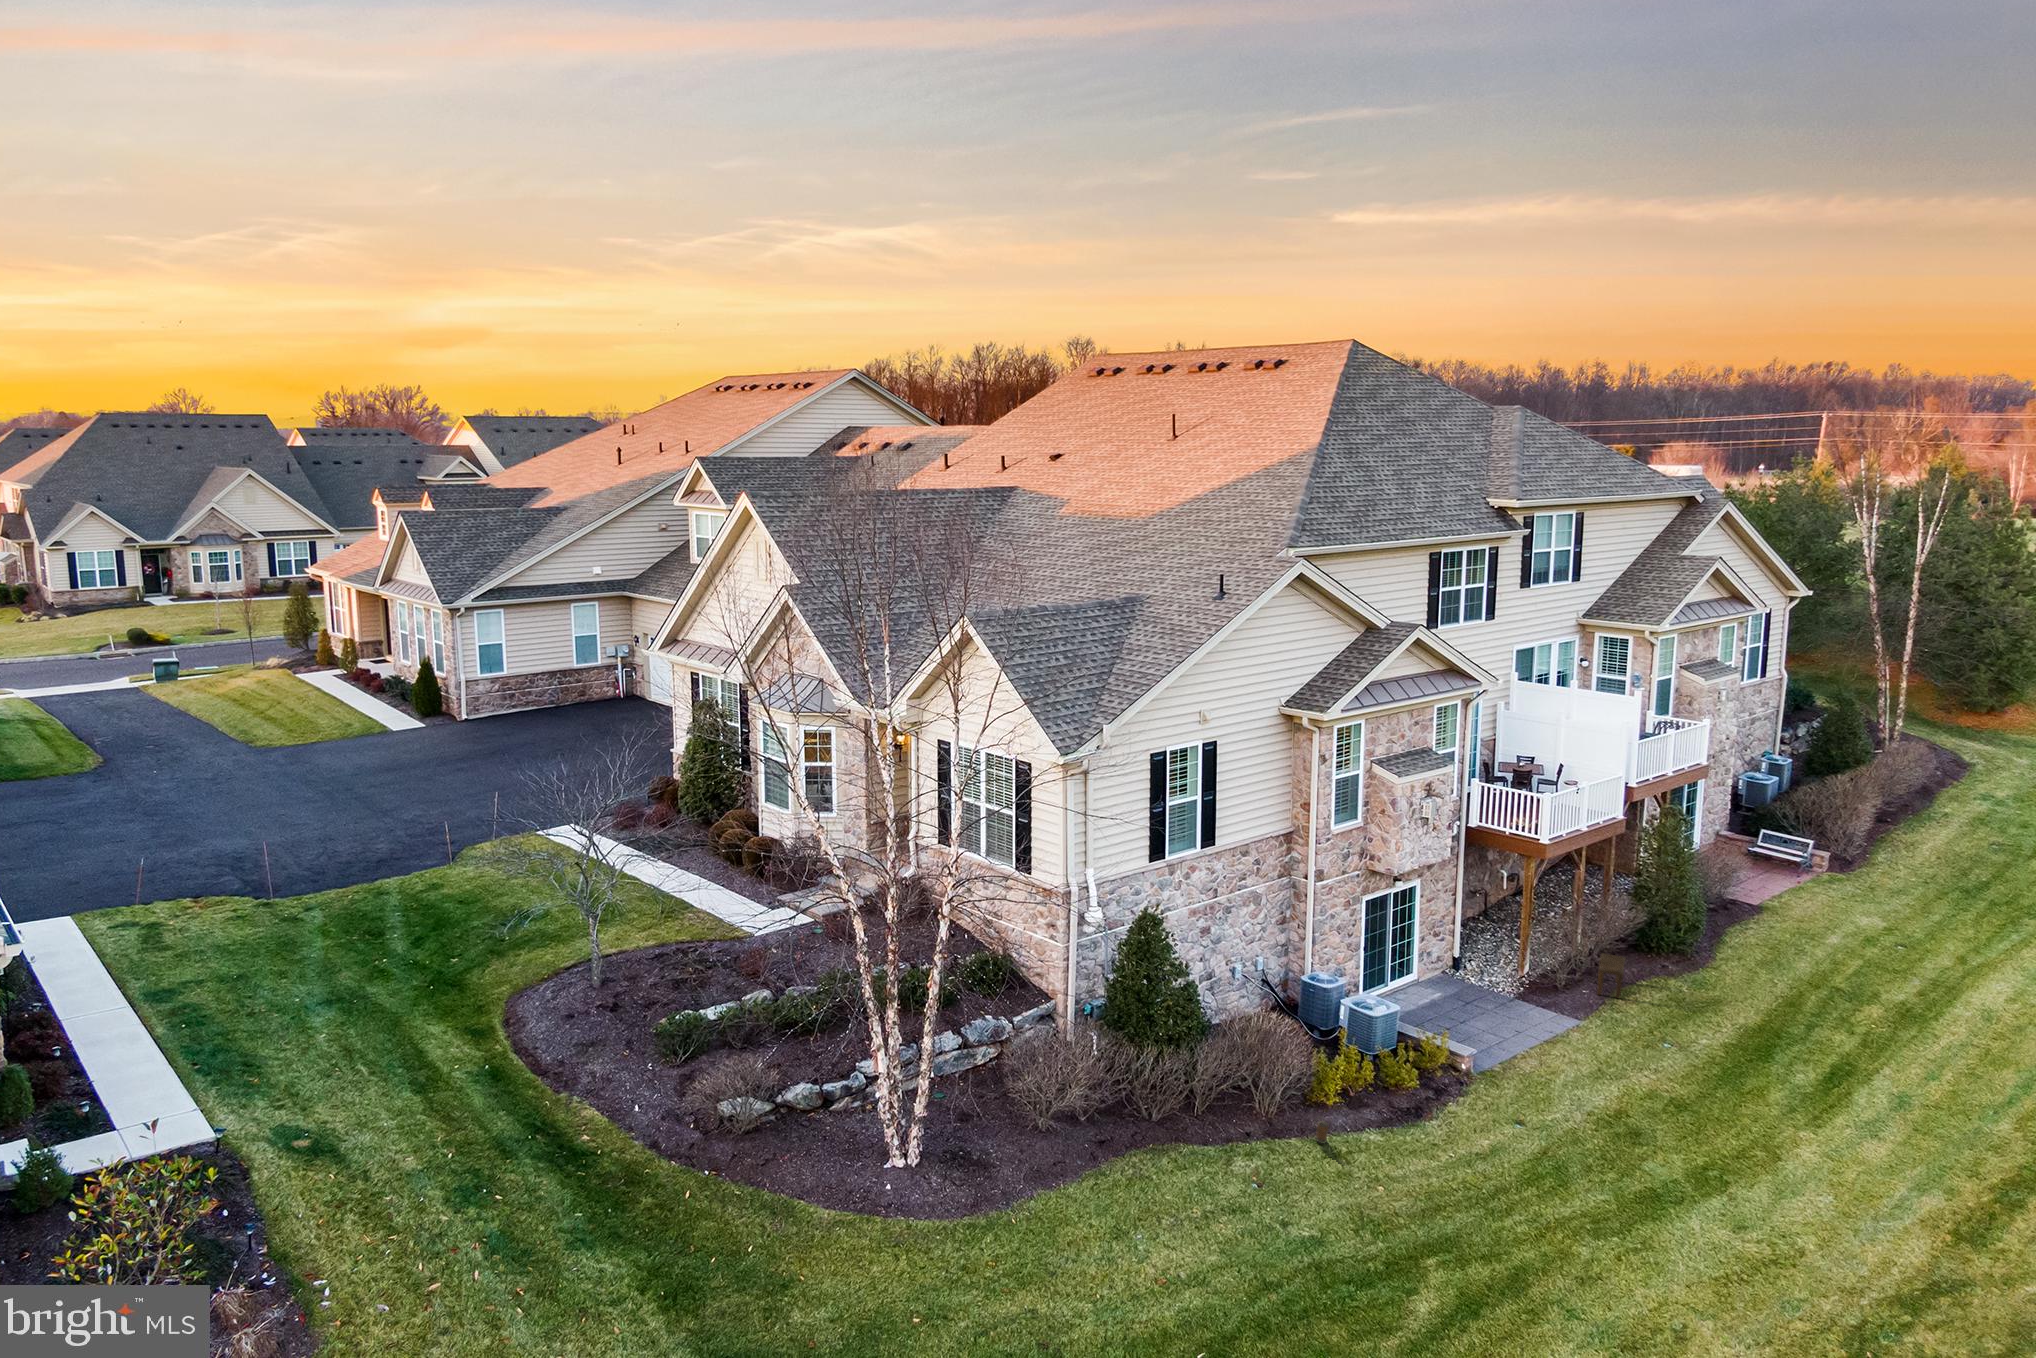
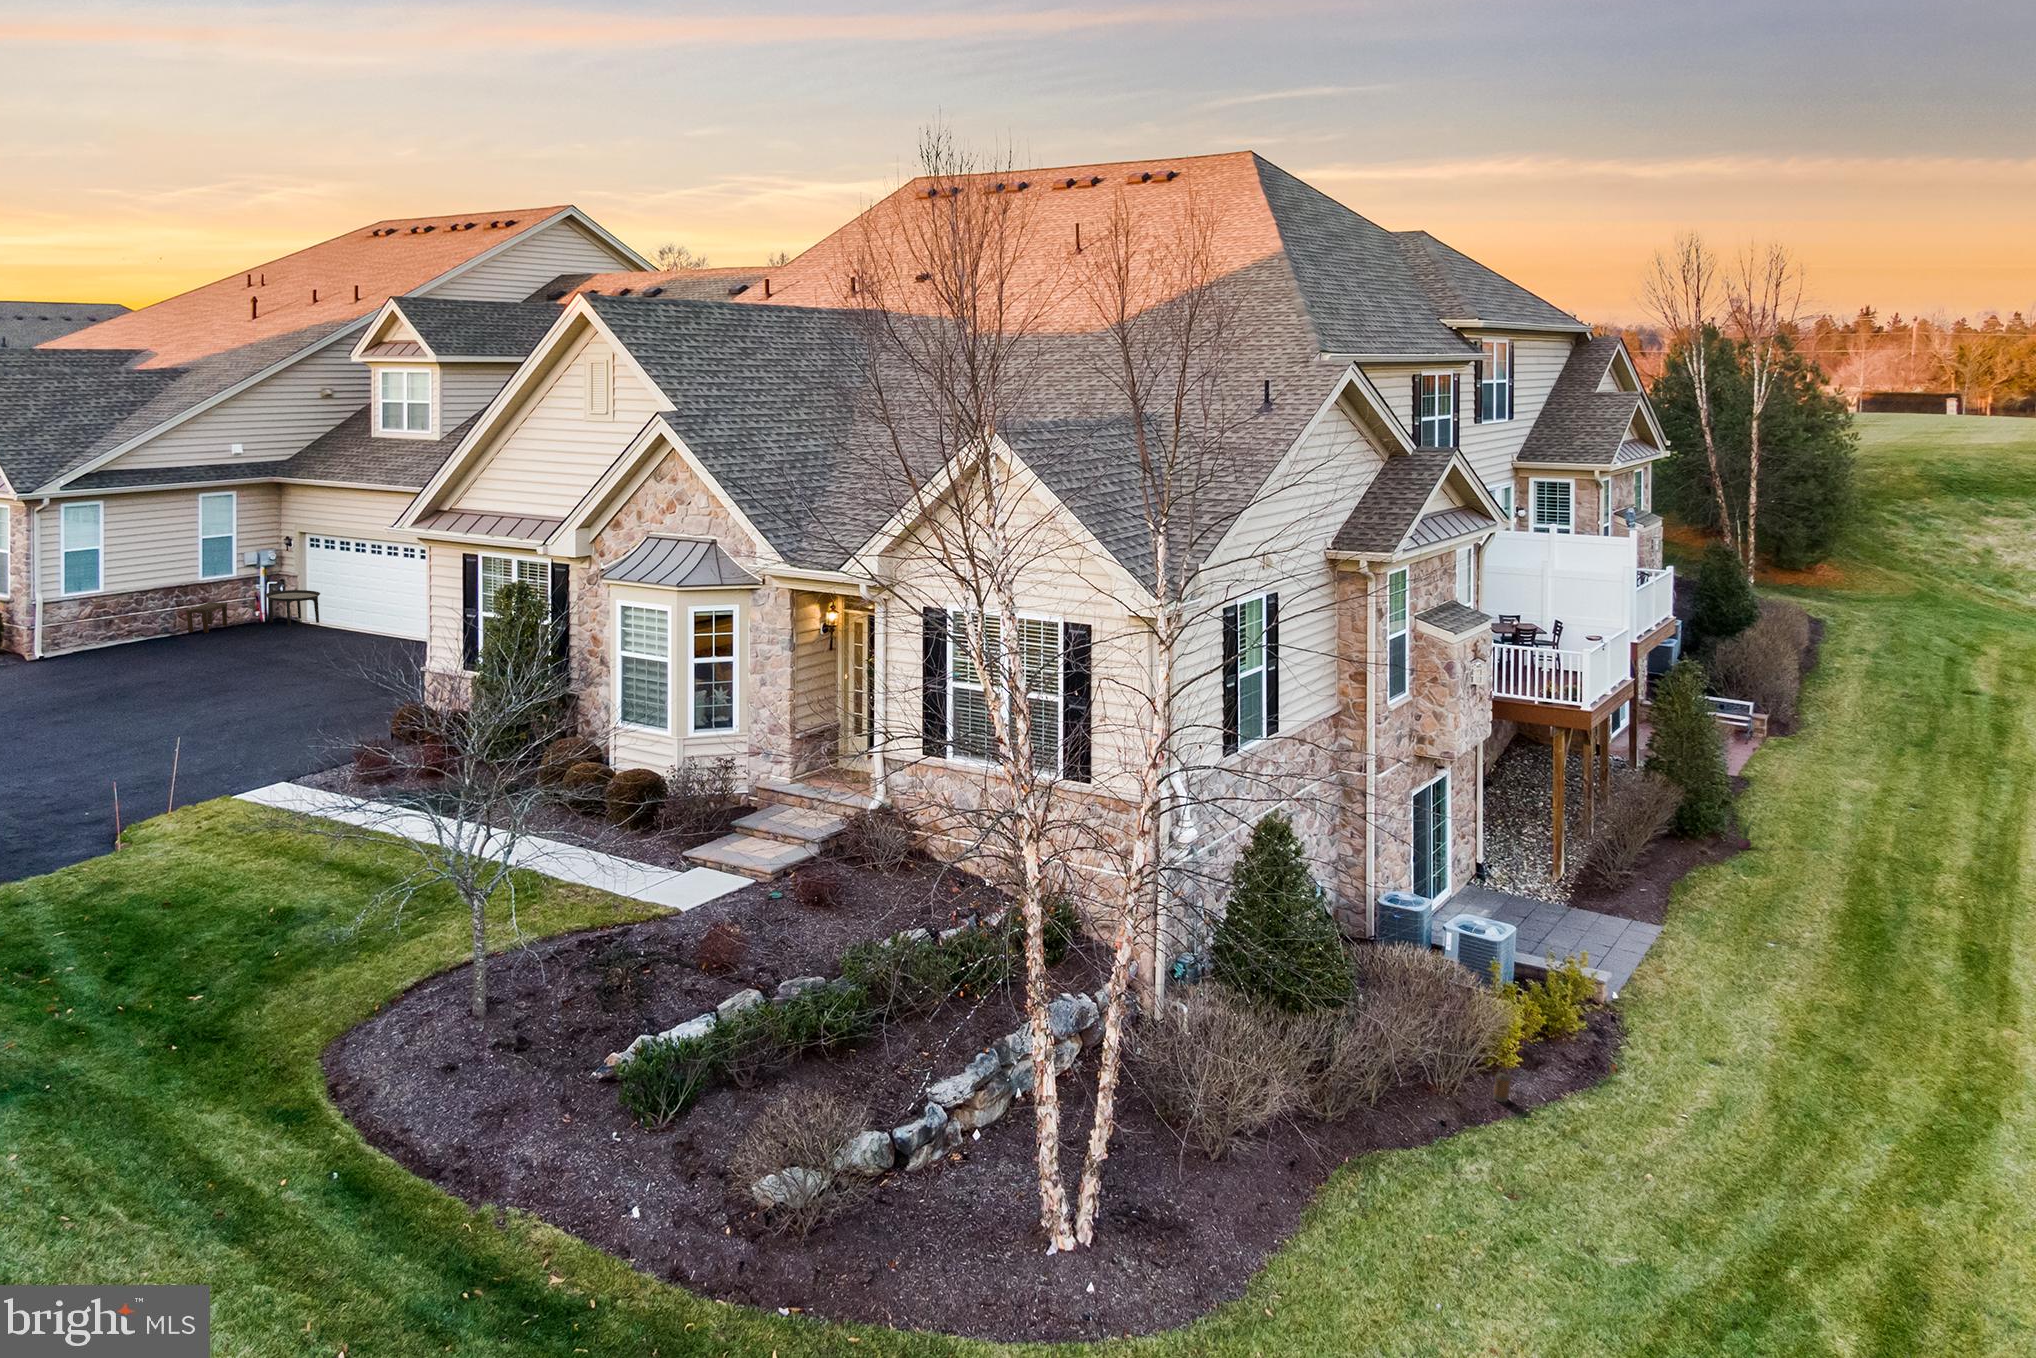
round table: none [613,676,650,703] -> present [265,590,320,627]
decorative plant: none [1686,944,1724,975] -> present [1738,820,1755,850]
bench: present [1597,953,1625,998] -> present [186,602,227,633]

